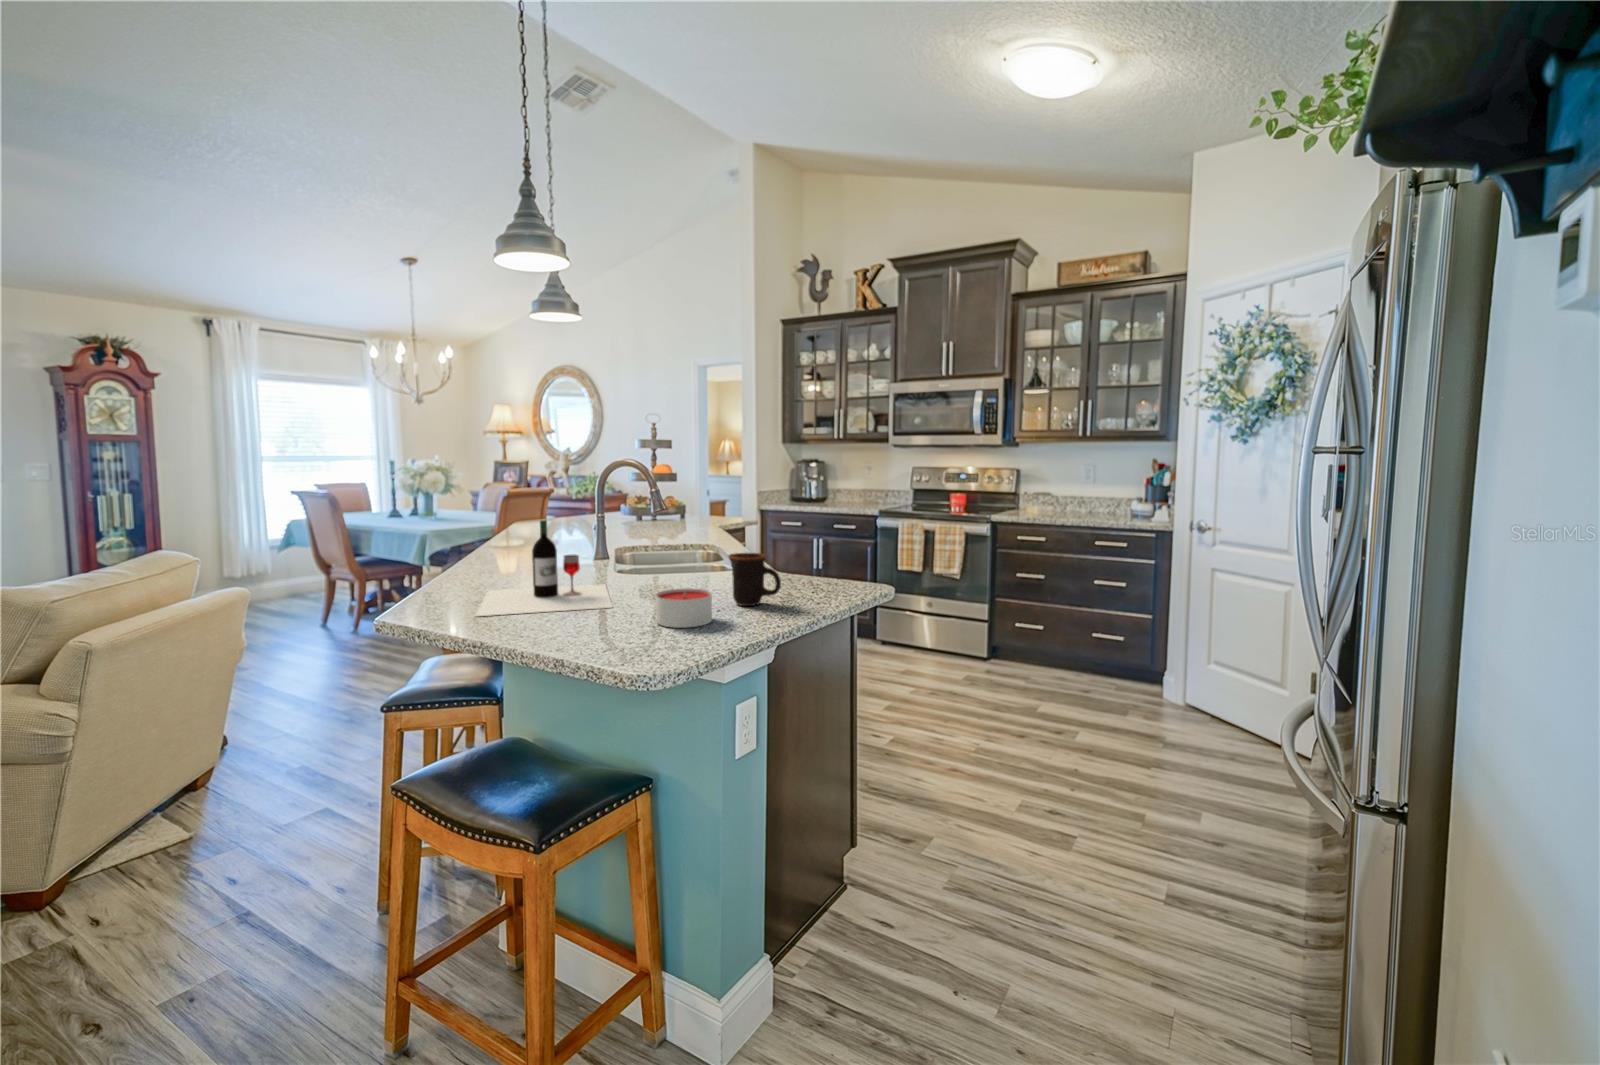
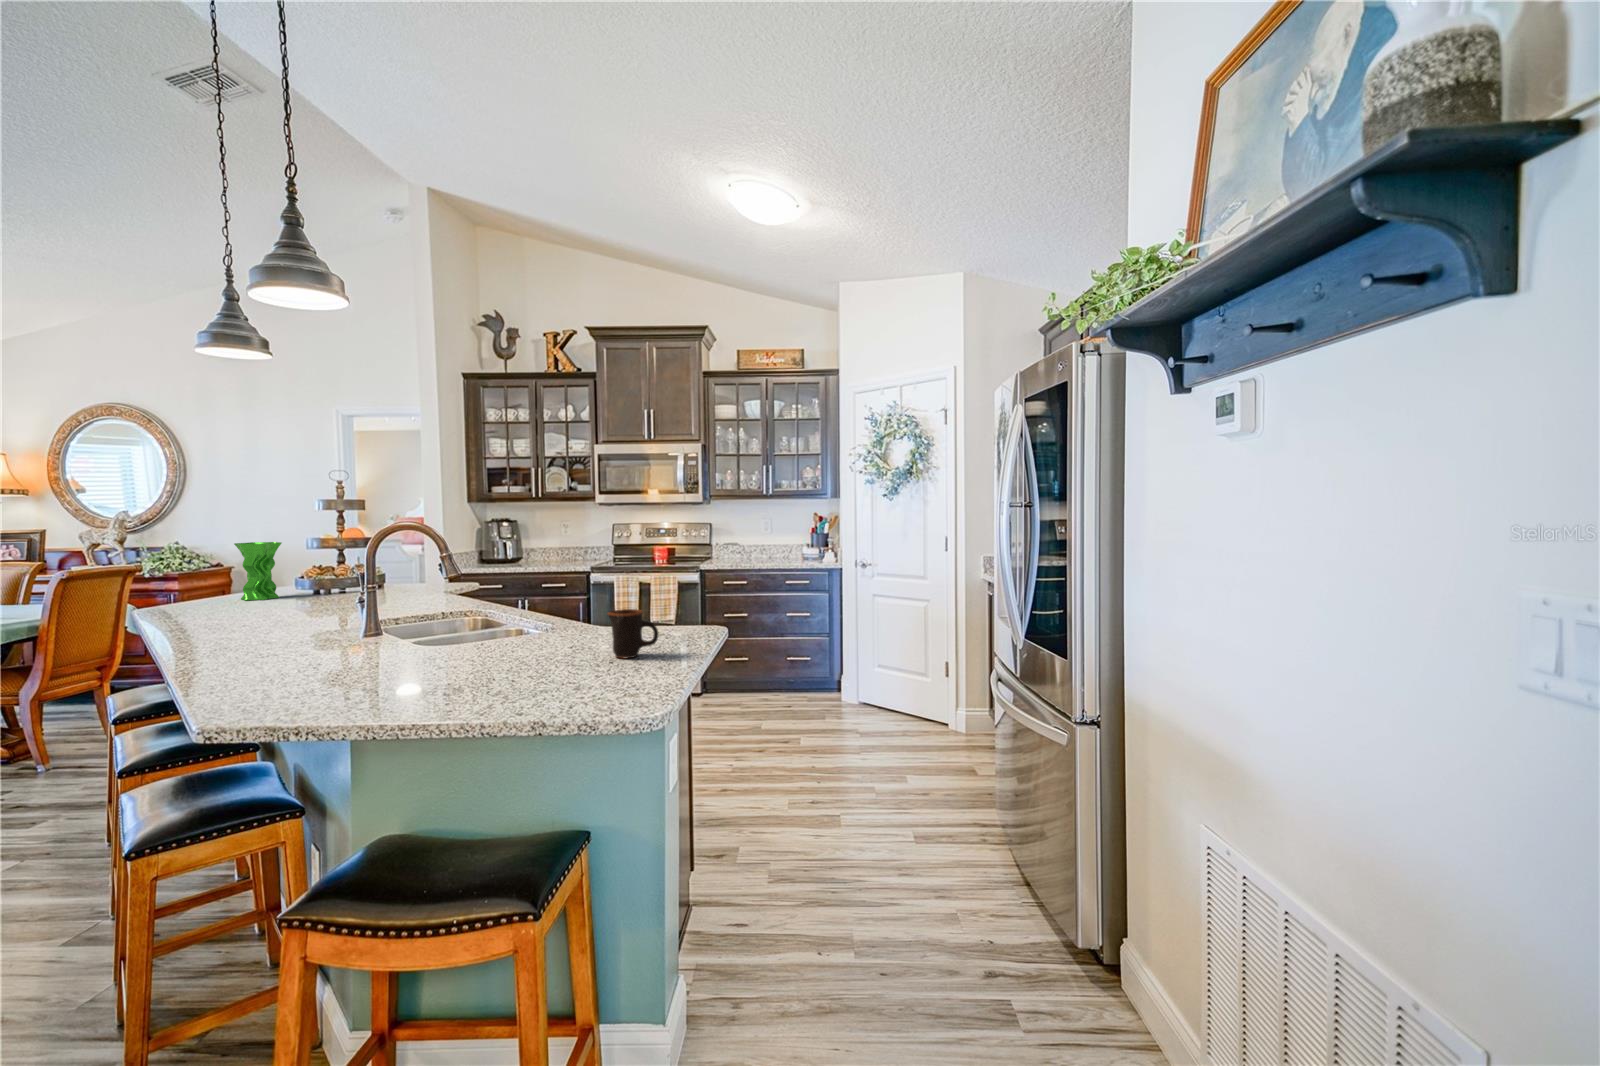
vase: none [574,474,605,521] -> present [234,542,282,601]
wine bottle: present [476,520,612,616] -> none [308,595,500,707]
candle: present [656,588,712,628] -> none [570,646,624,683]

